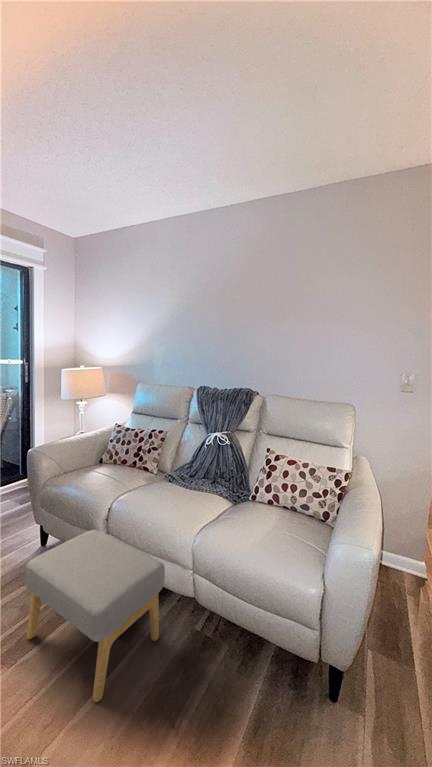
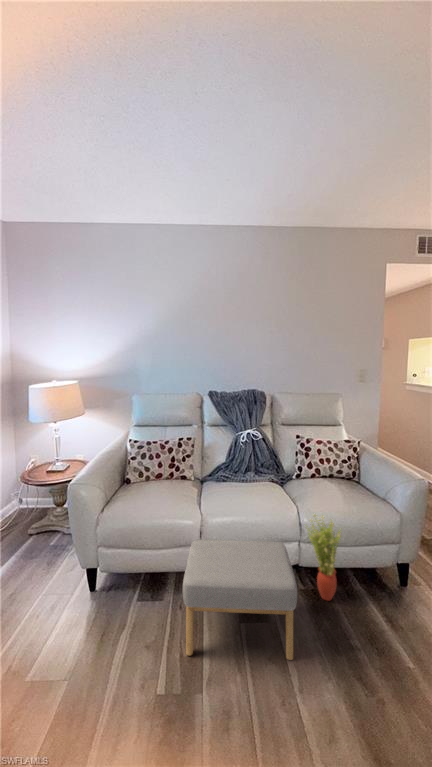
potted plant: none [192,542,233,663] -> present [308,515,341,600]

